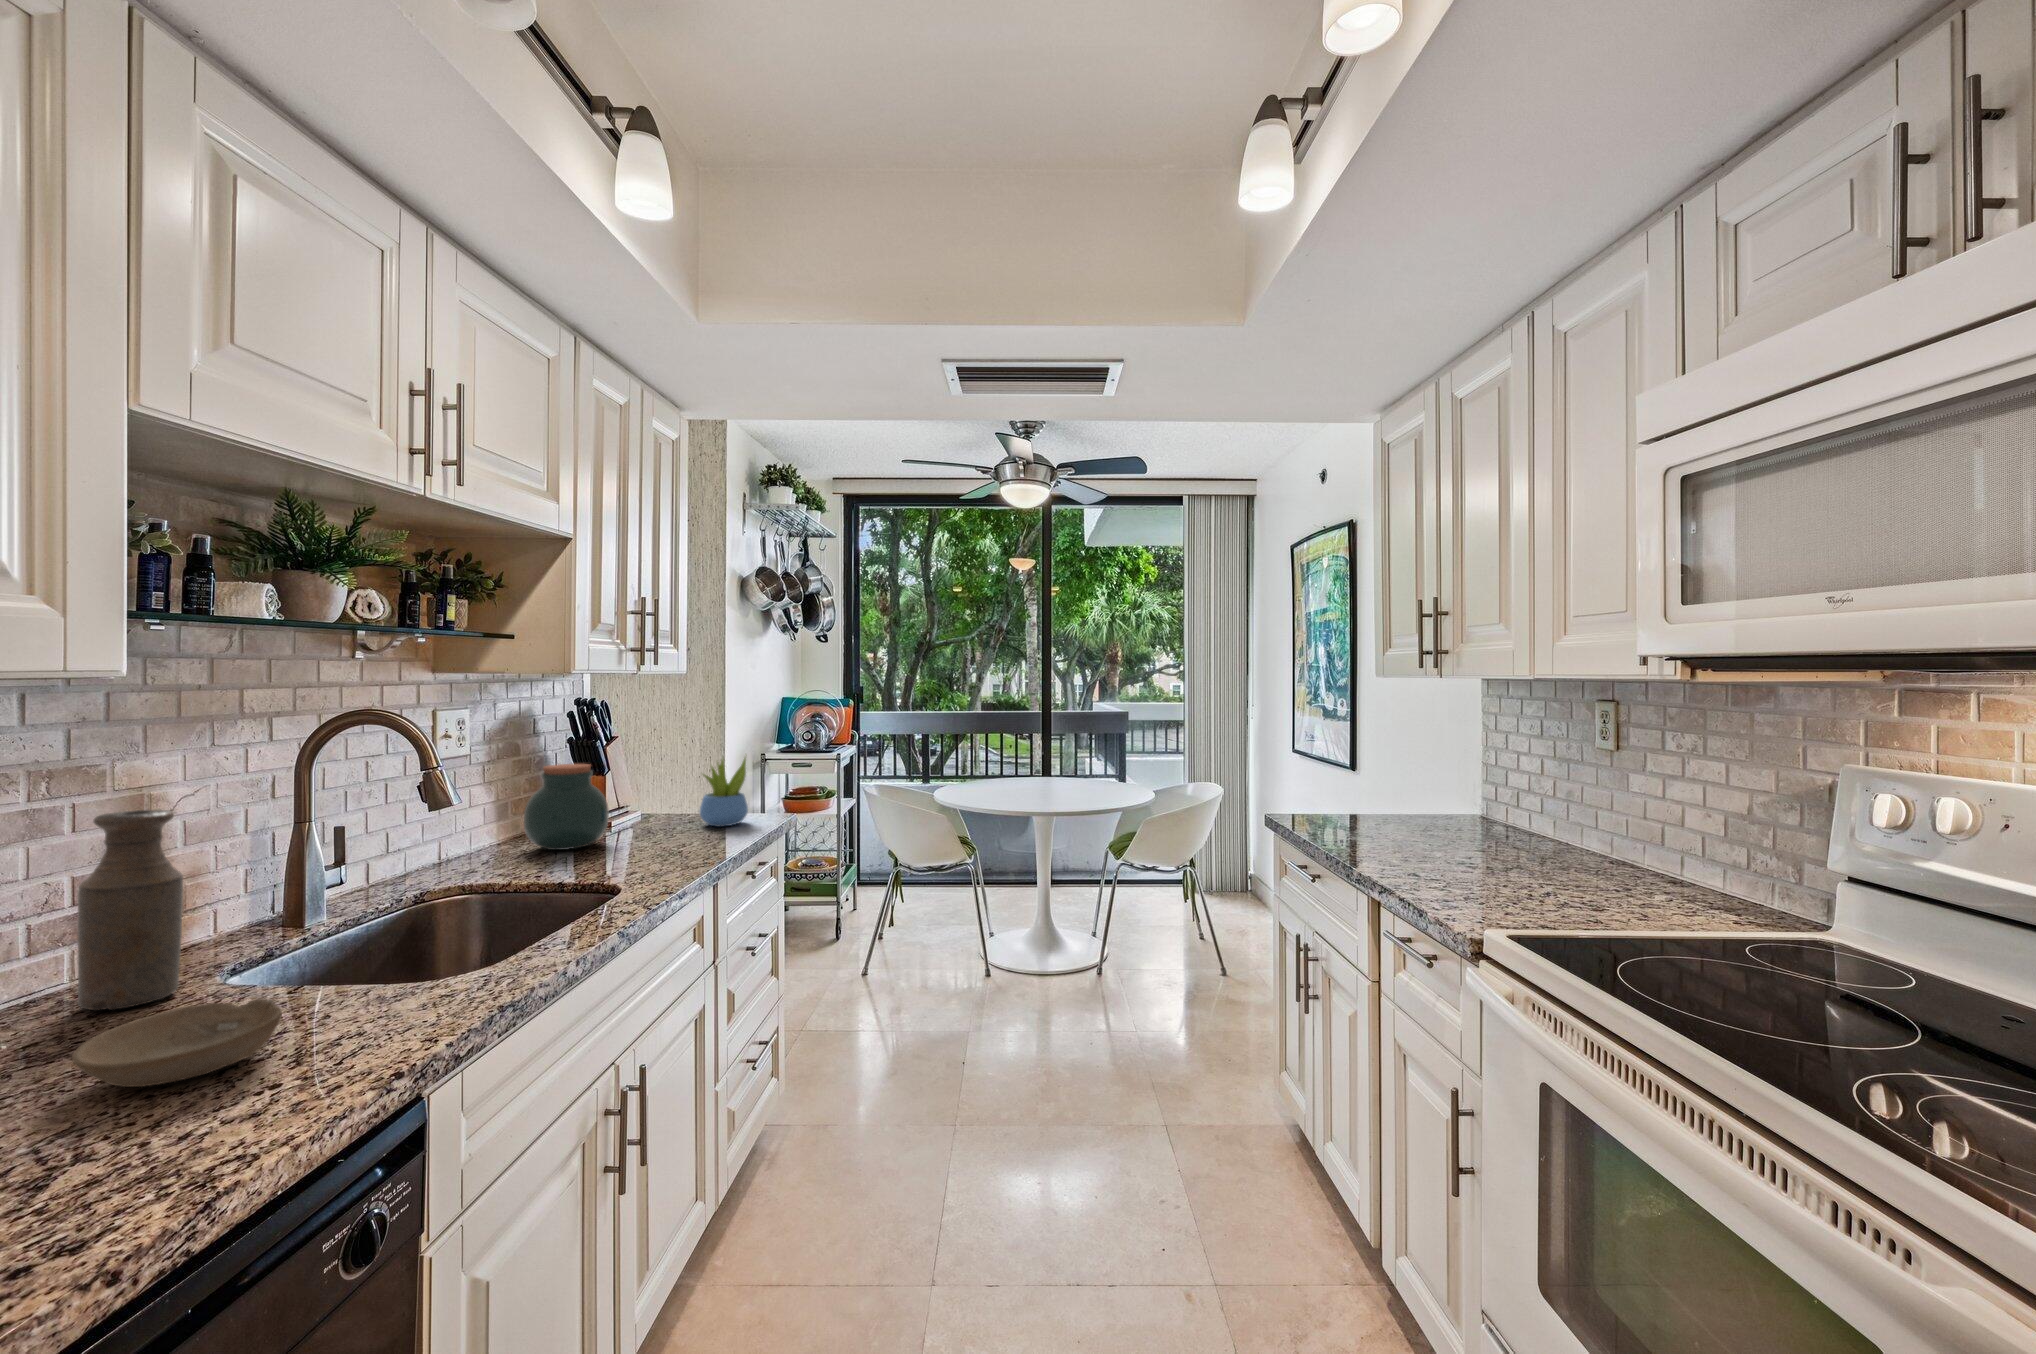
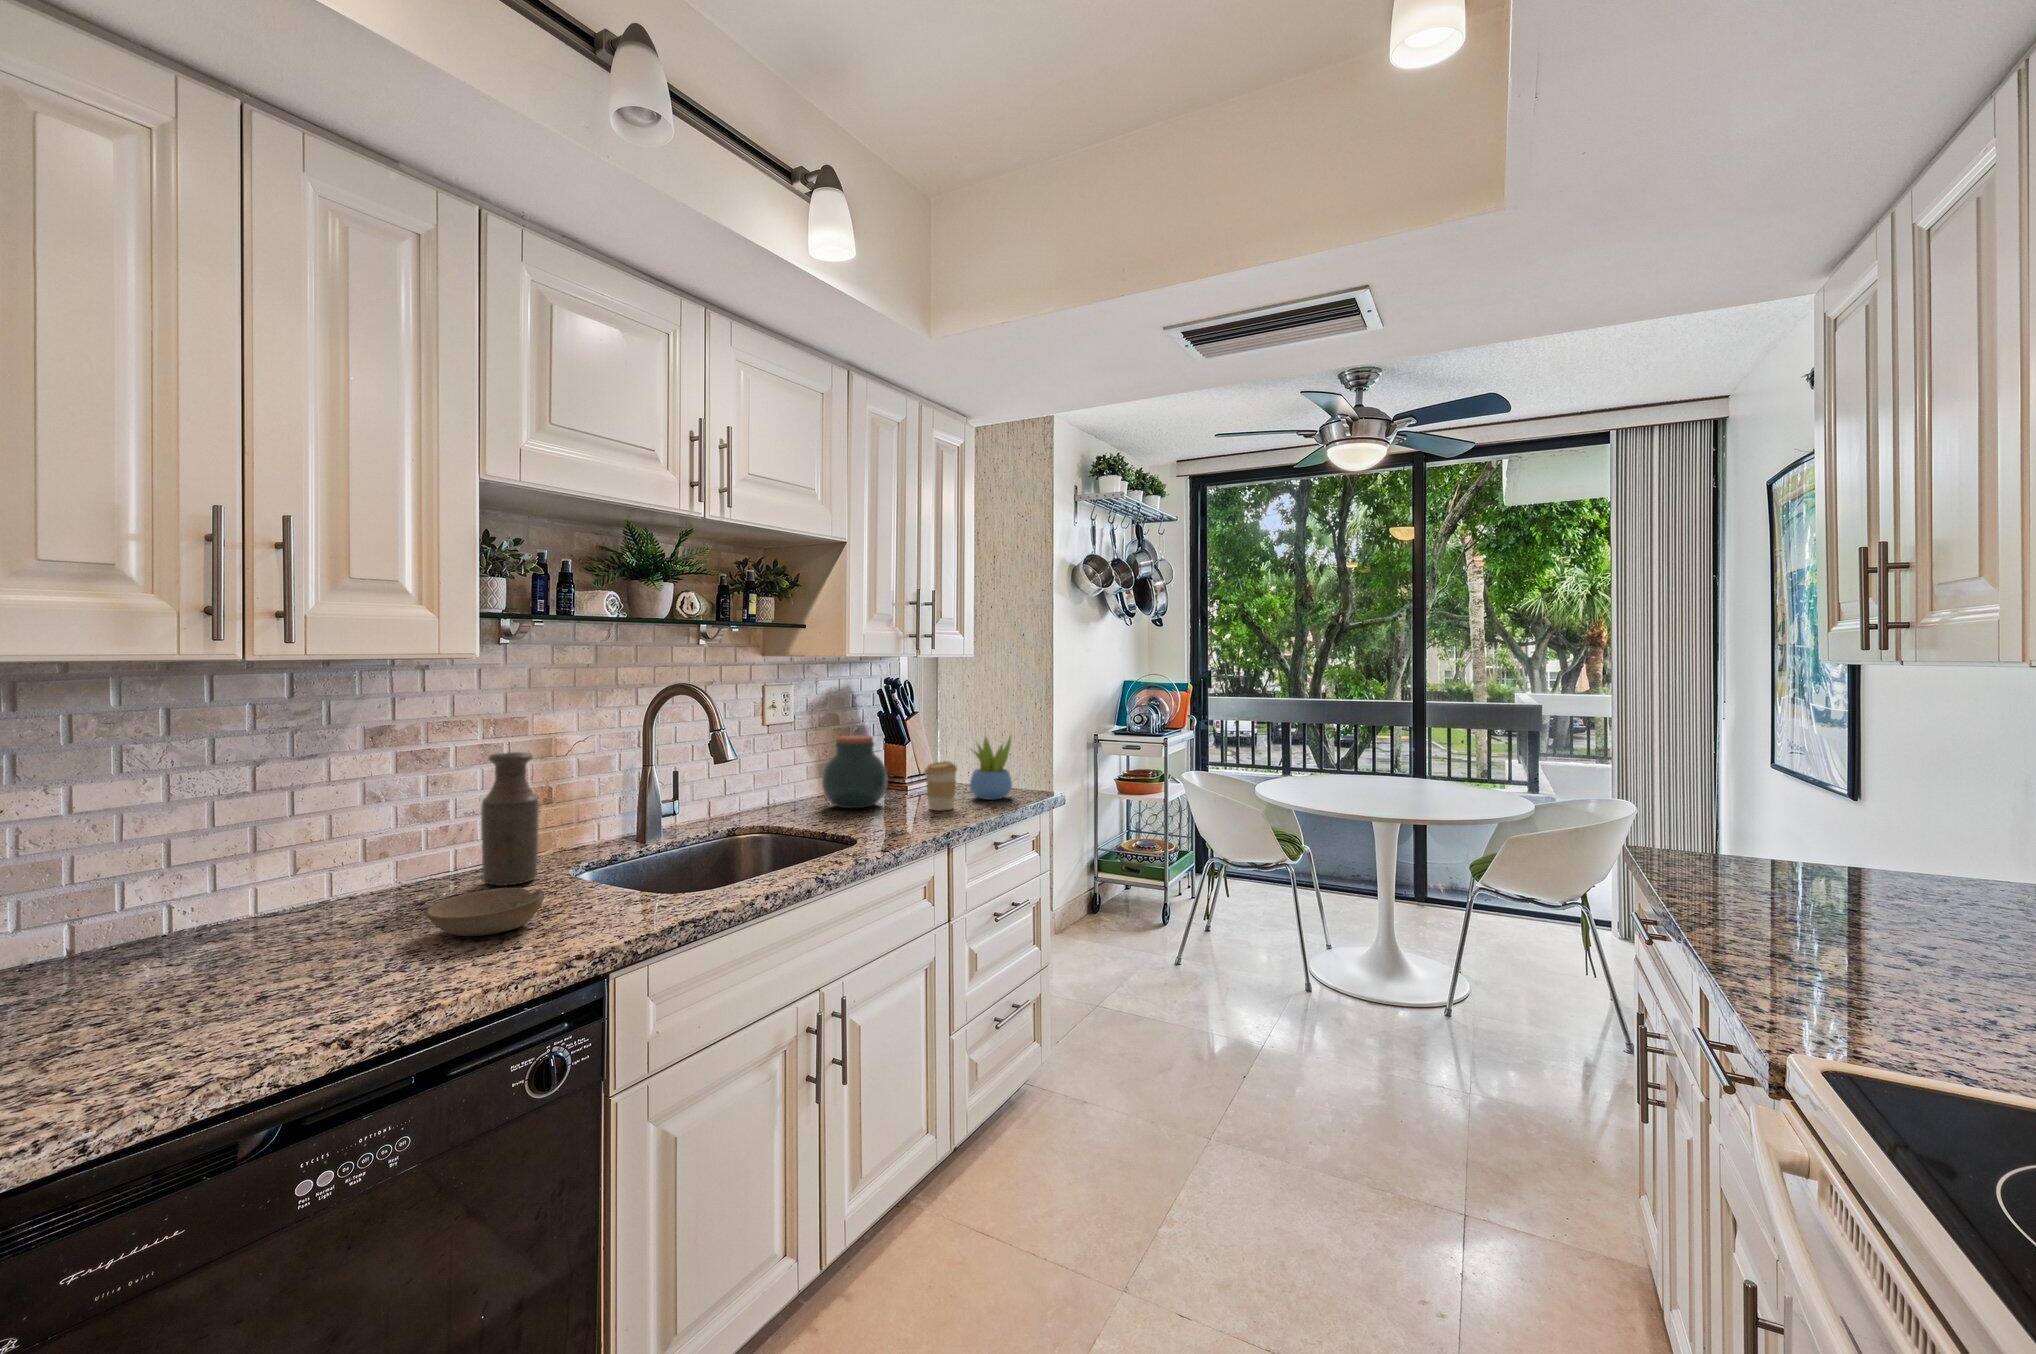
coffee cup: none [659,788,698,843] -> present [925,761,957,810]

